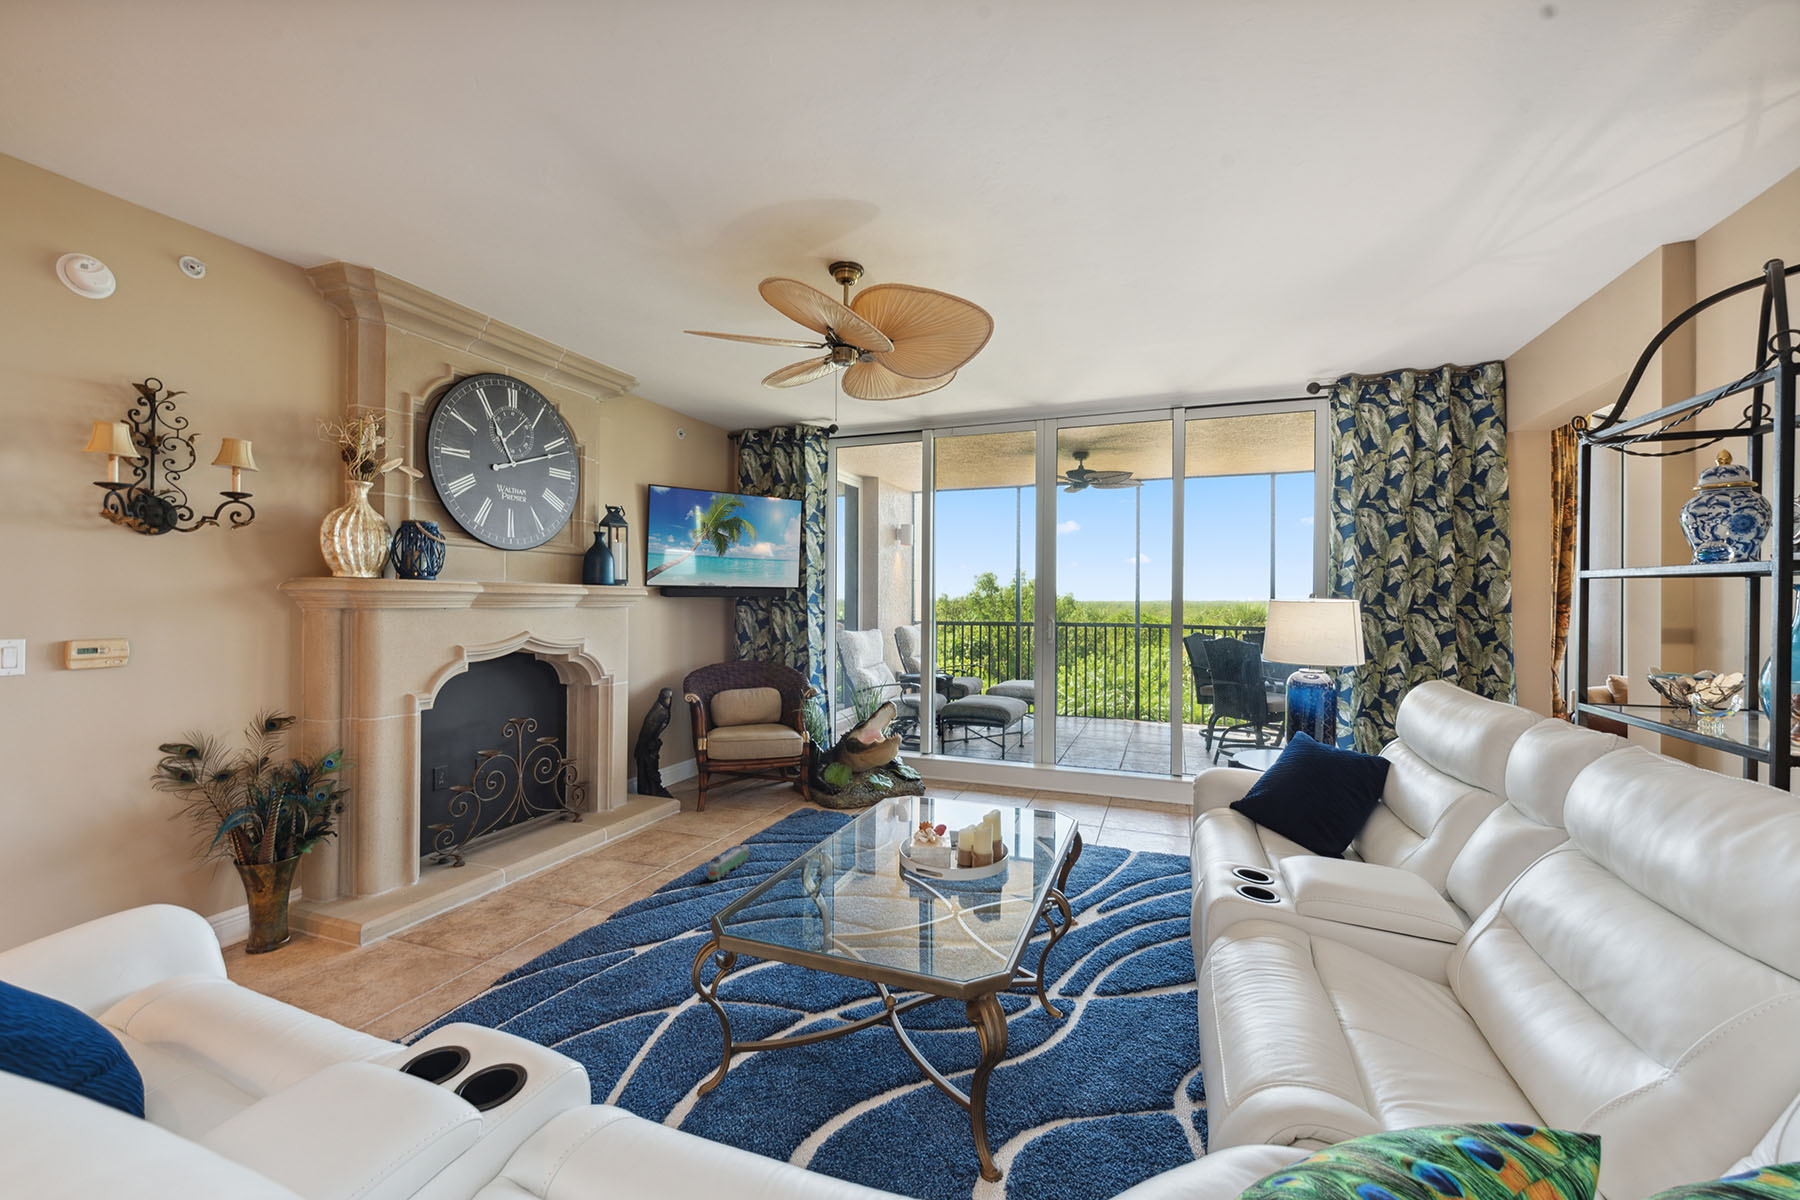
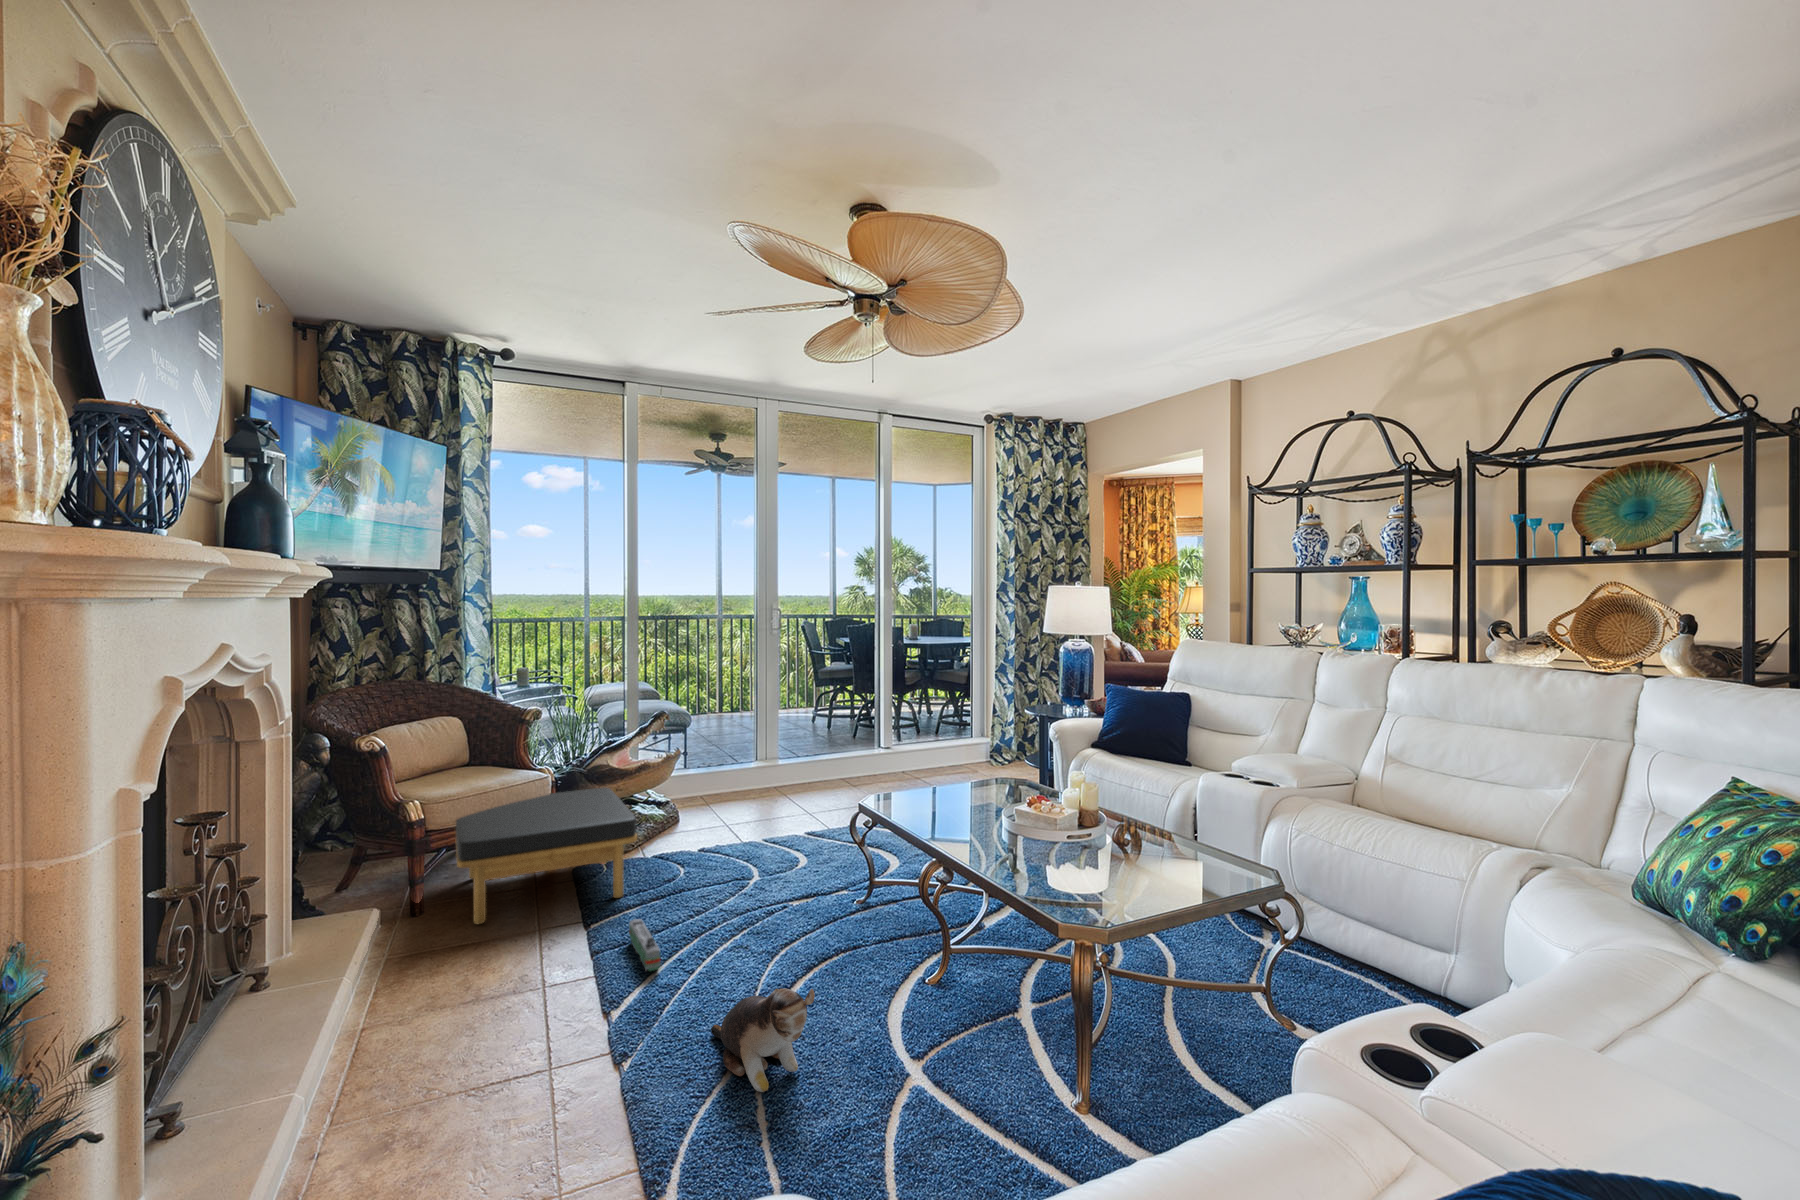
ottoman: none [701,747,845,834] -> present [456,787,637,924]
plush toy: none [591,896,663,966] -> present [711,988,815,1092]

